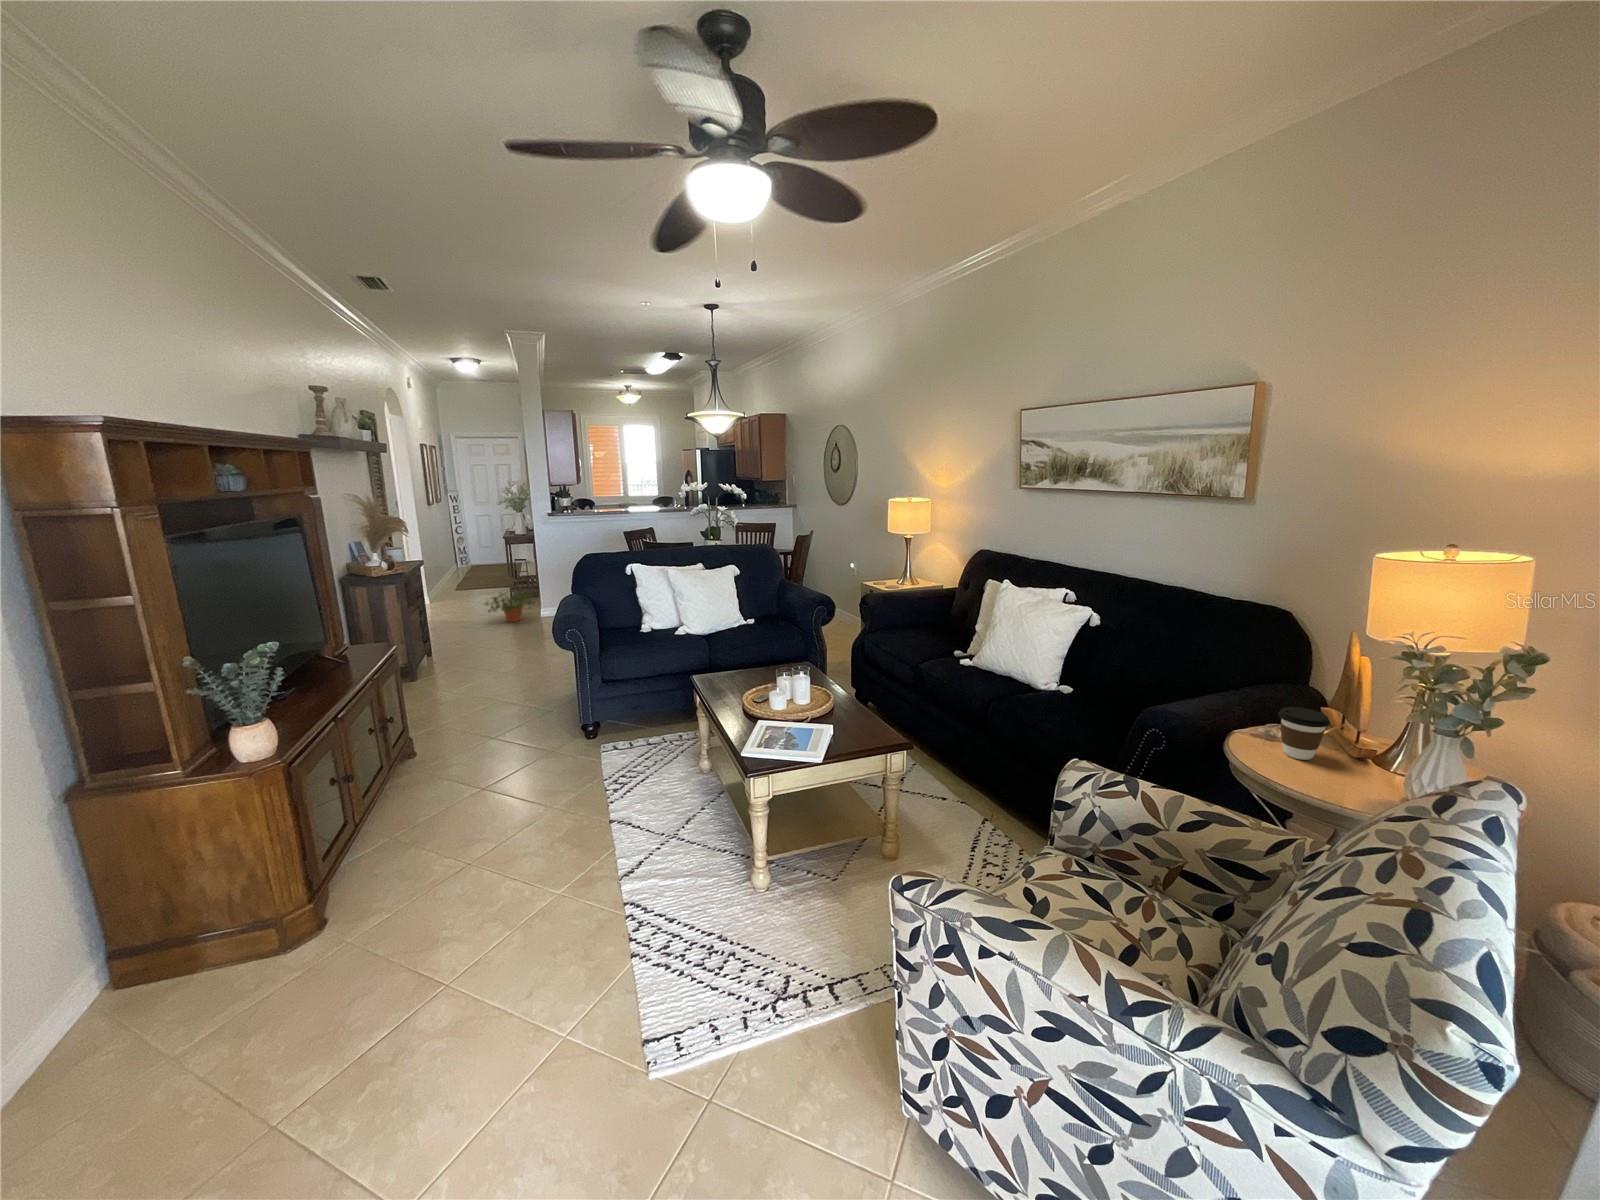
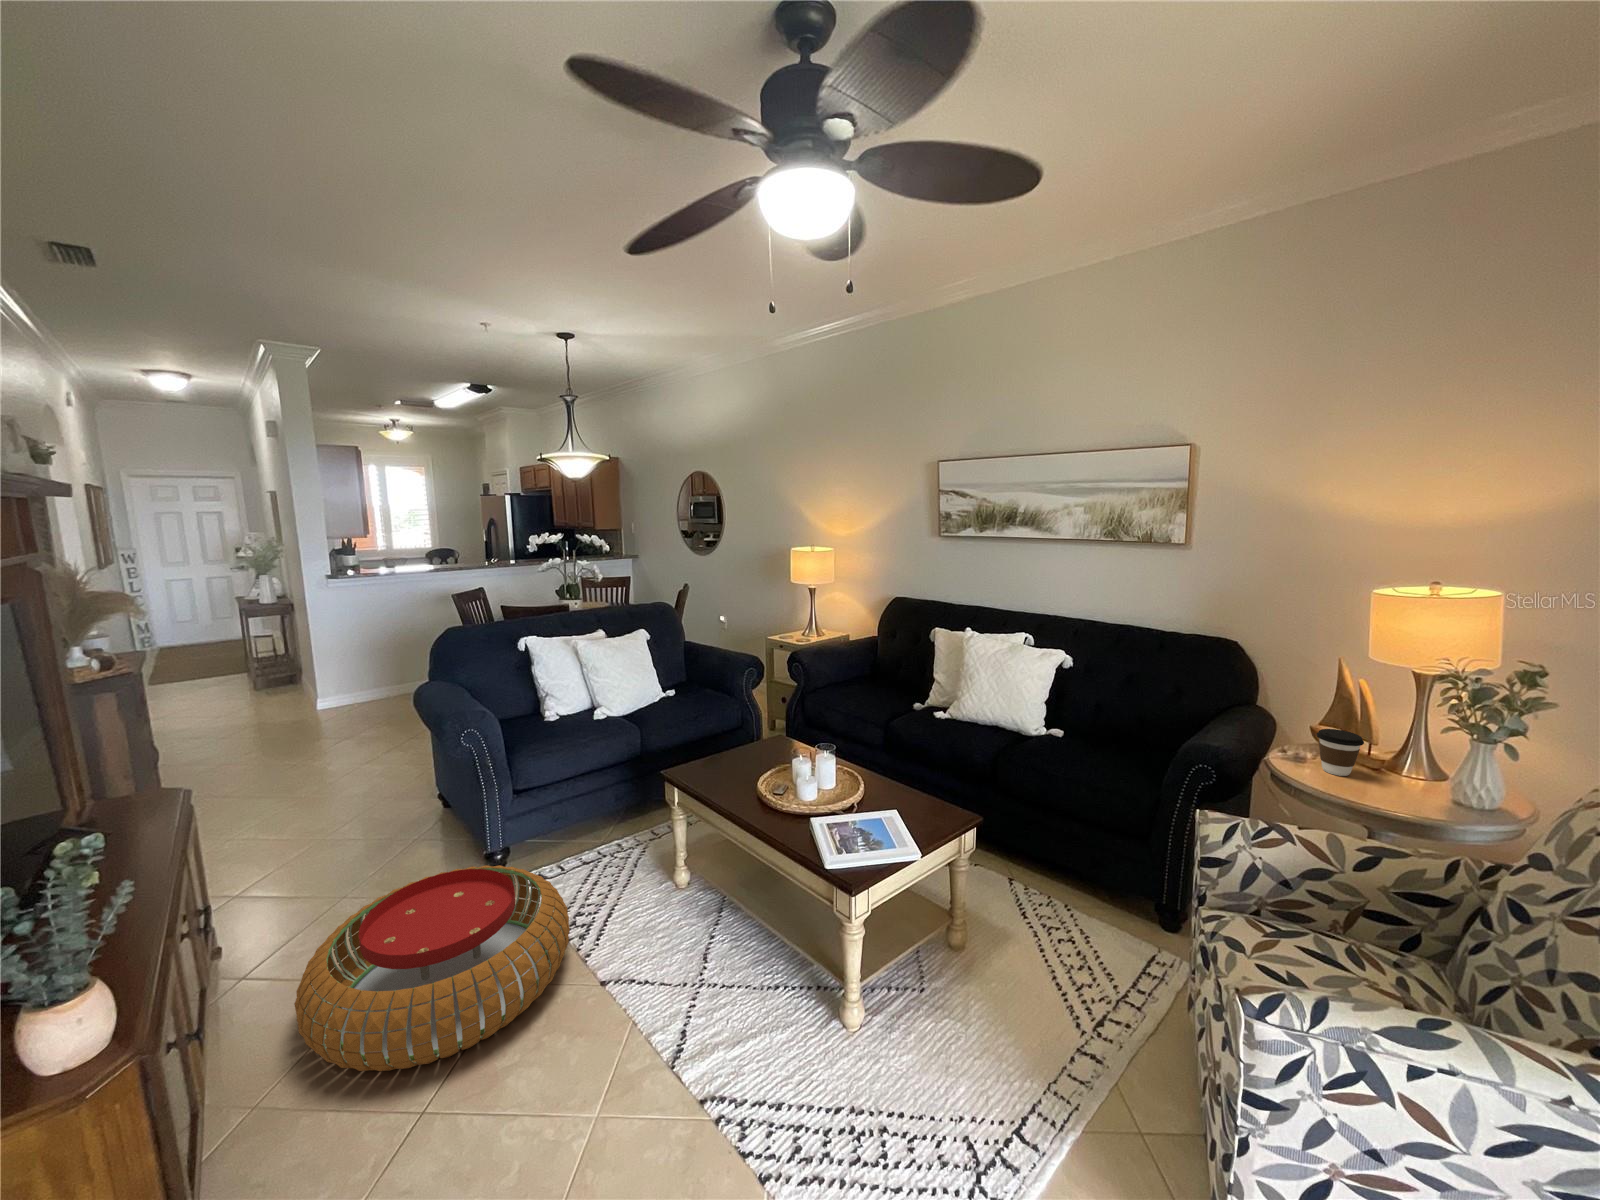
potted plant: present [485,590,537,622] -> none [232,671,326,718]
pouf: none [423,728,604,841] -> present [294,865,570,1071]

